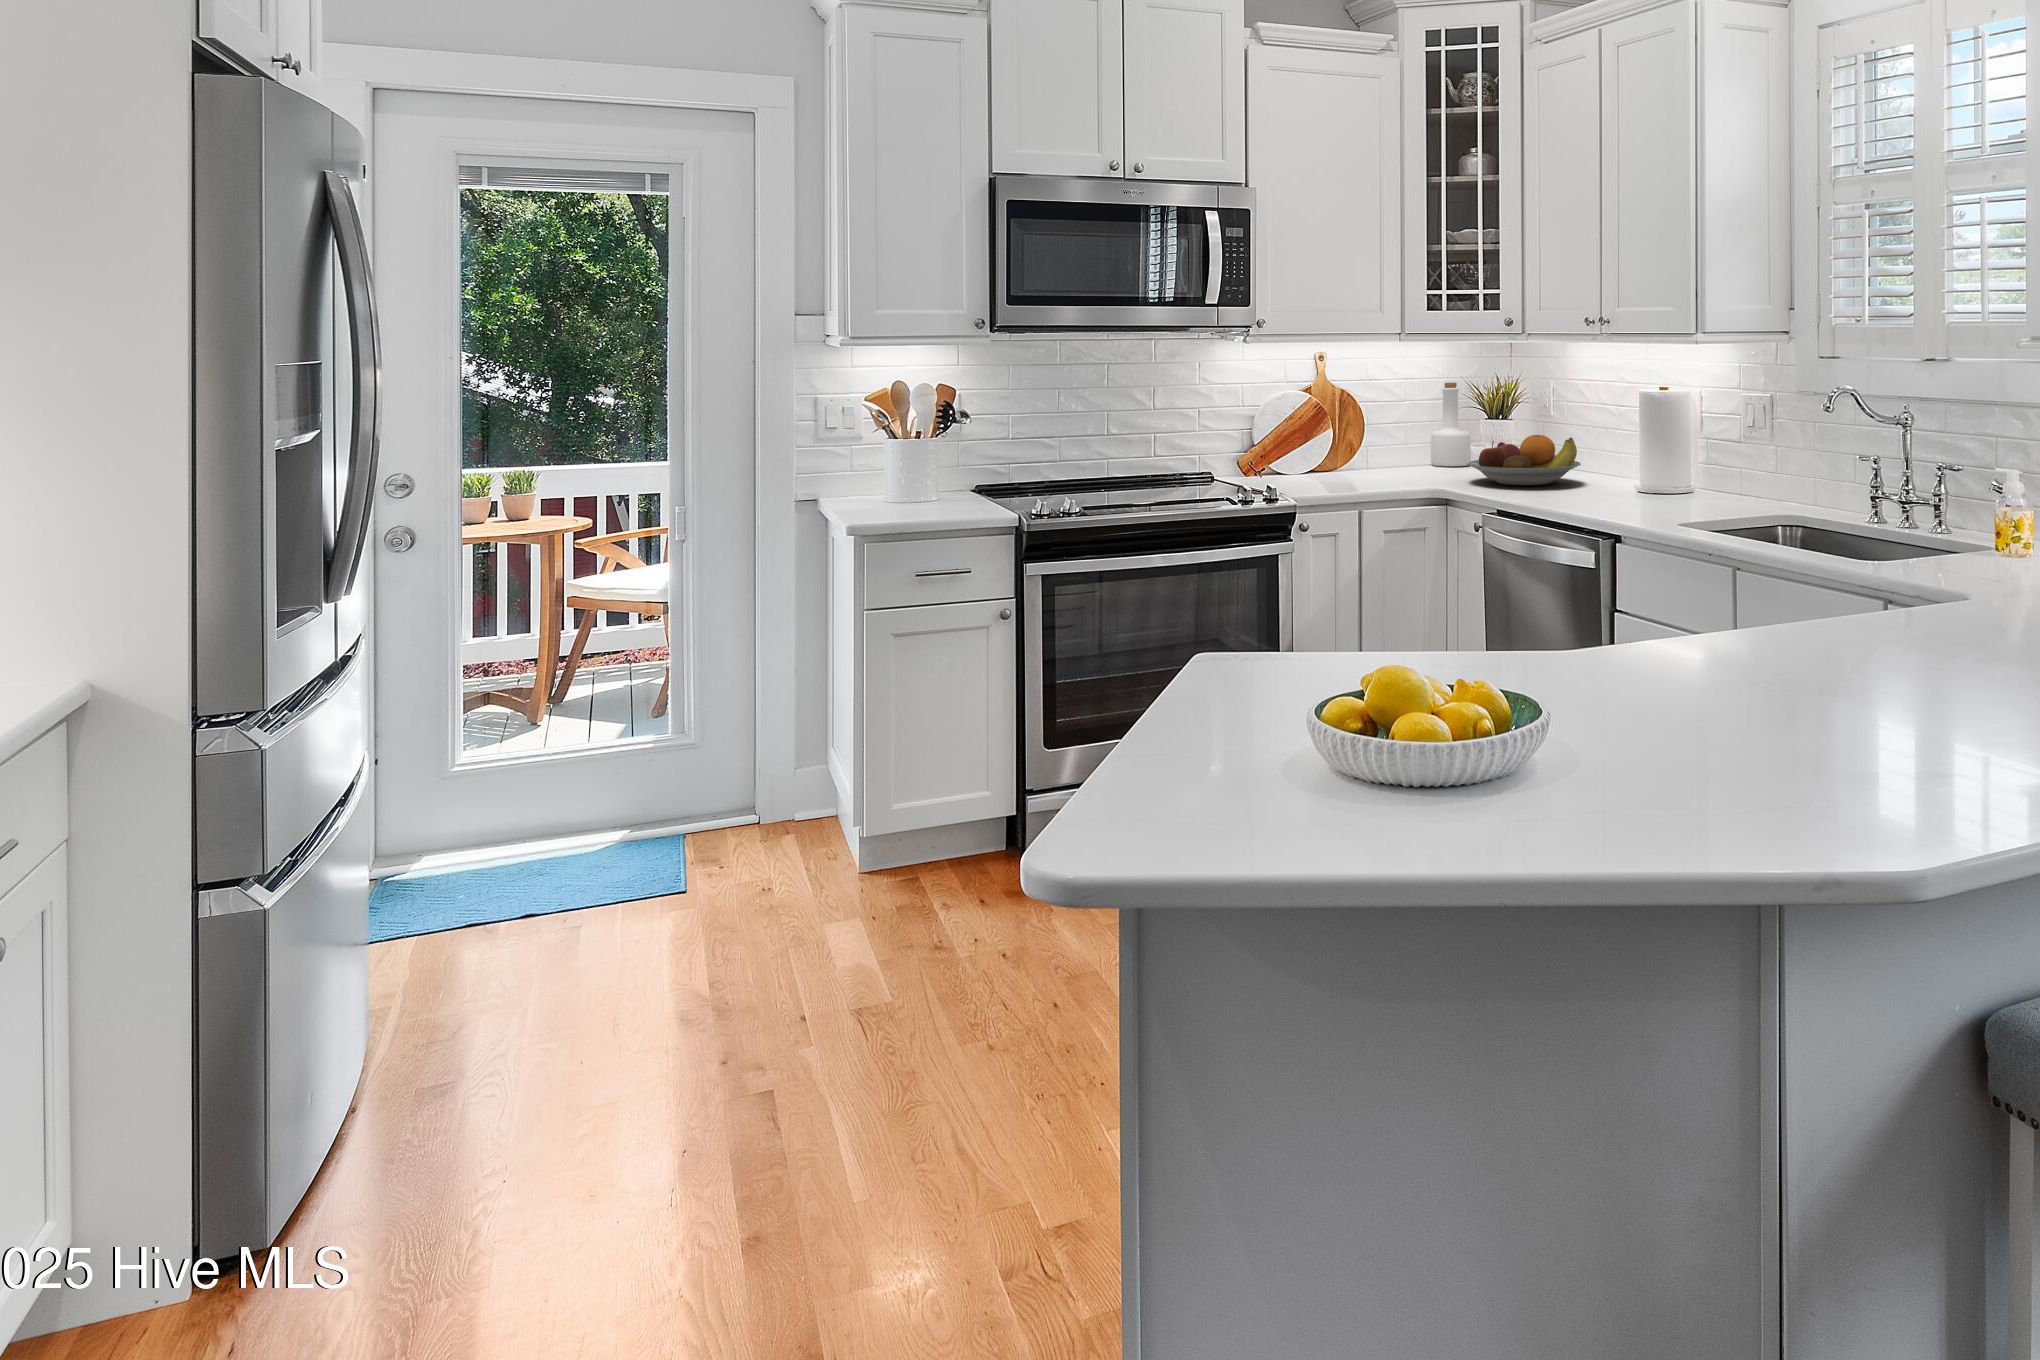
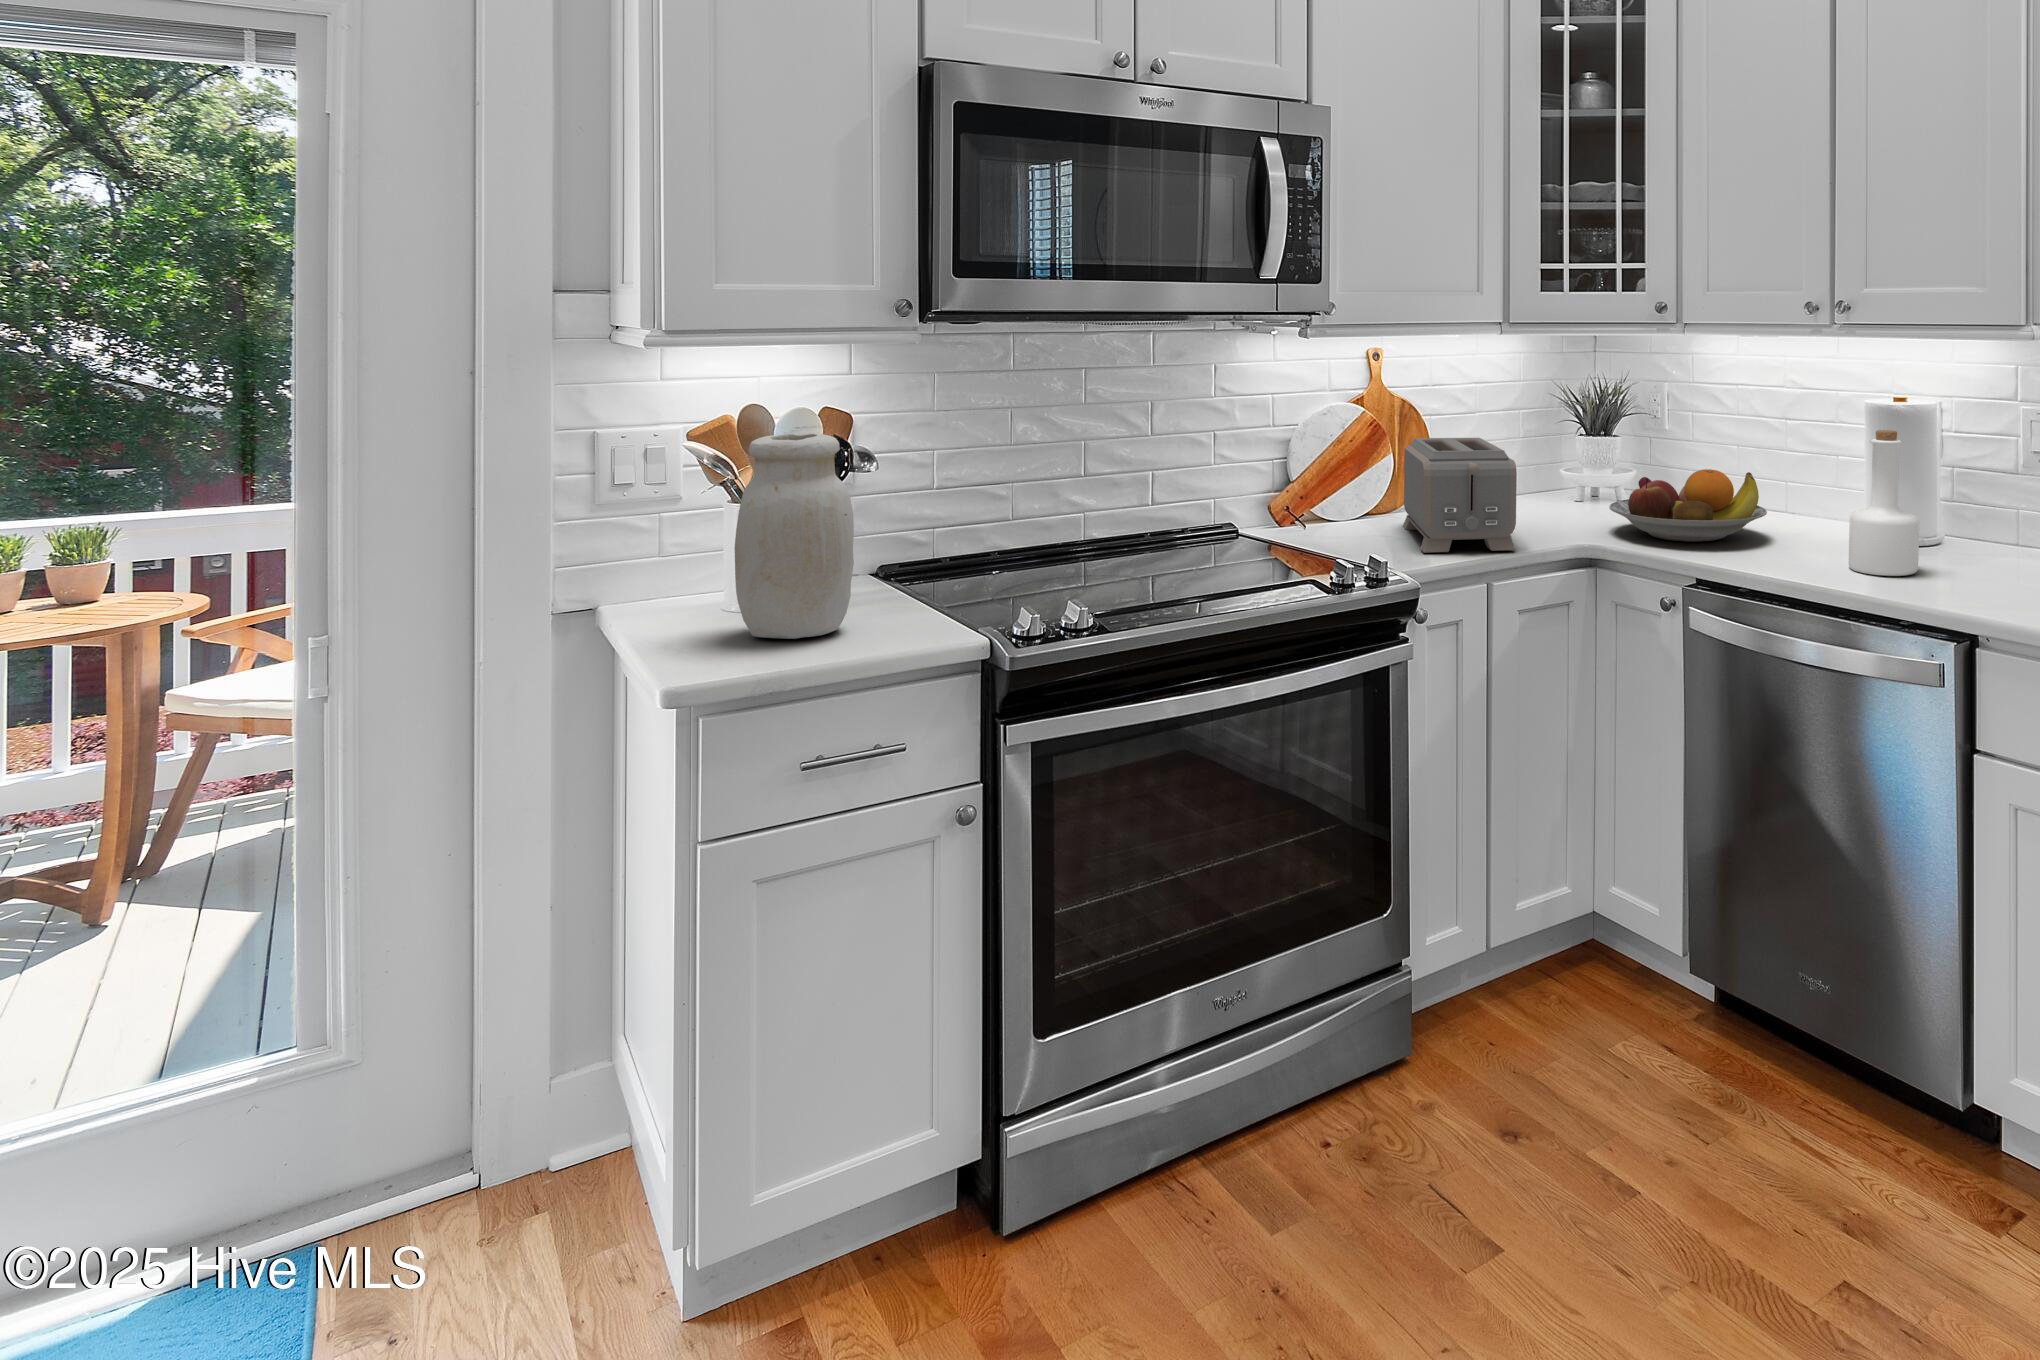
bottle: present [1431,382,1471,466] -> present [1849,430,1919,576]
jar: none [886,396,948,509] -> present [735,434,854,639]
toaster: none [1319,413,1387,487] -> present [1403,438,1517,553]

